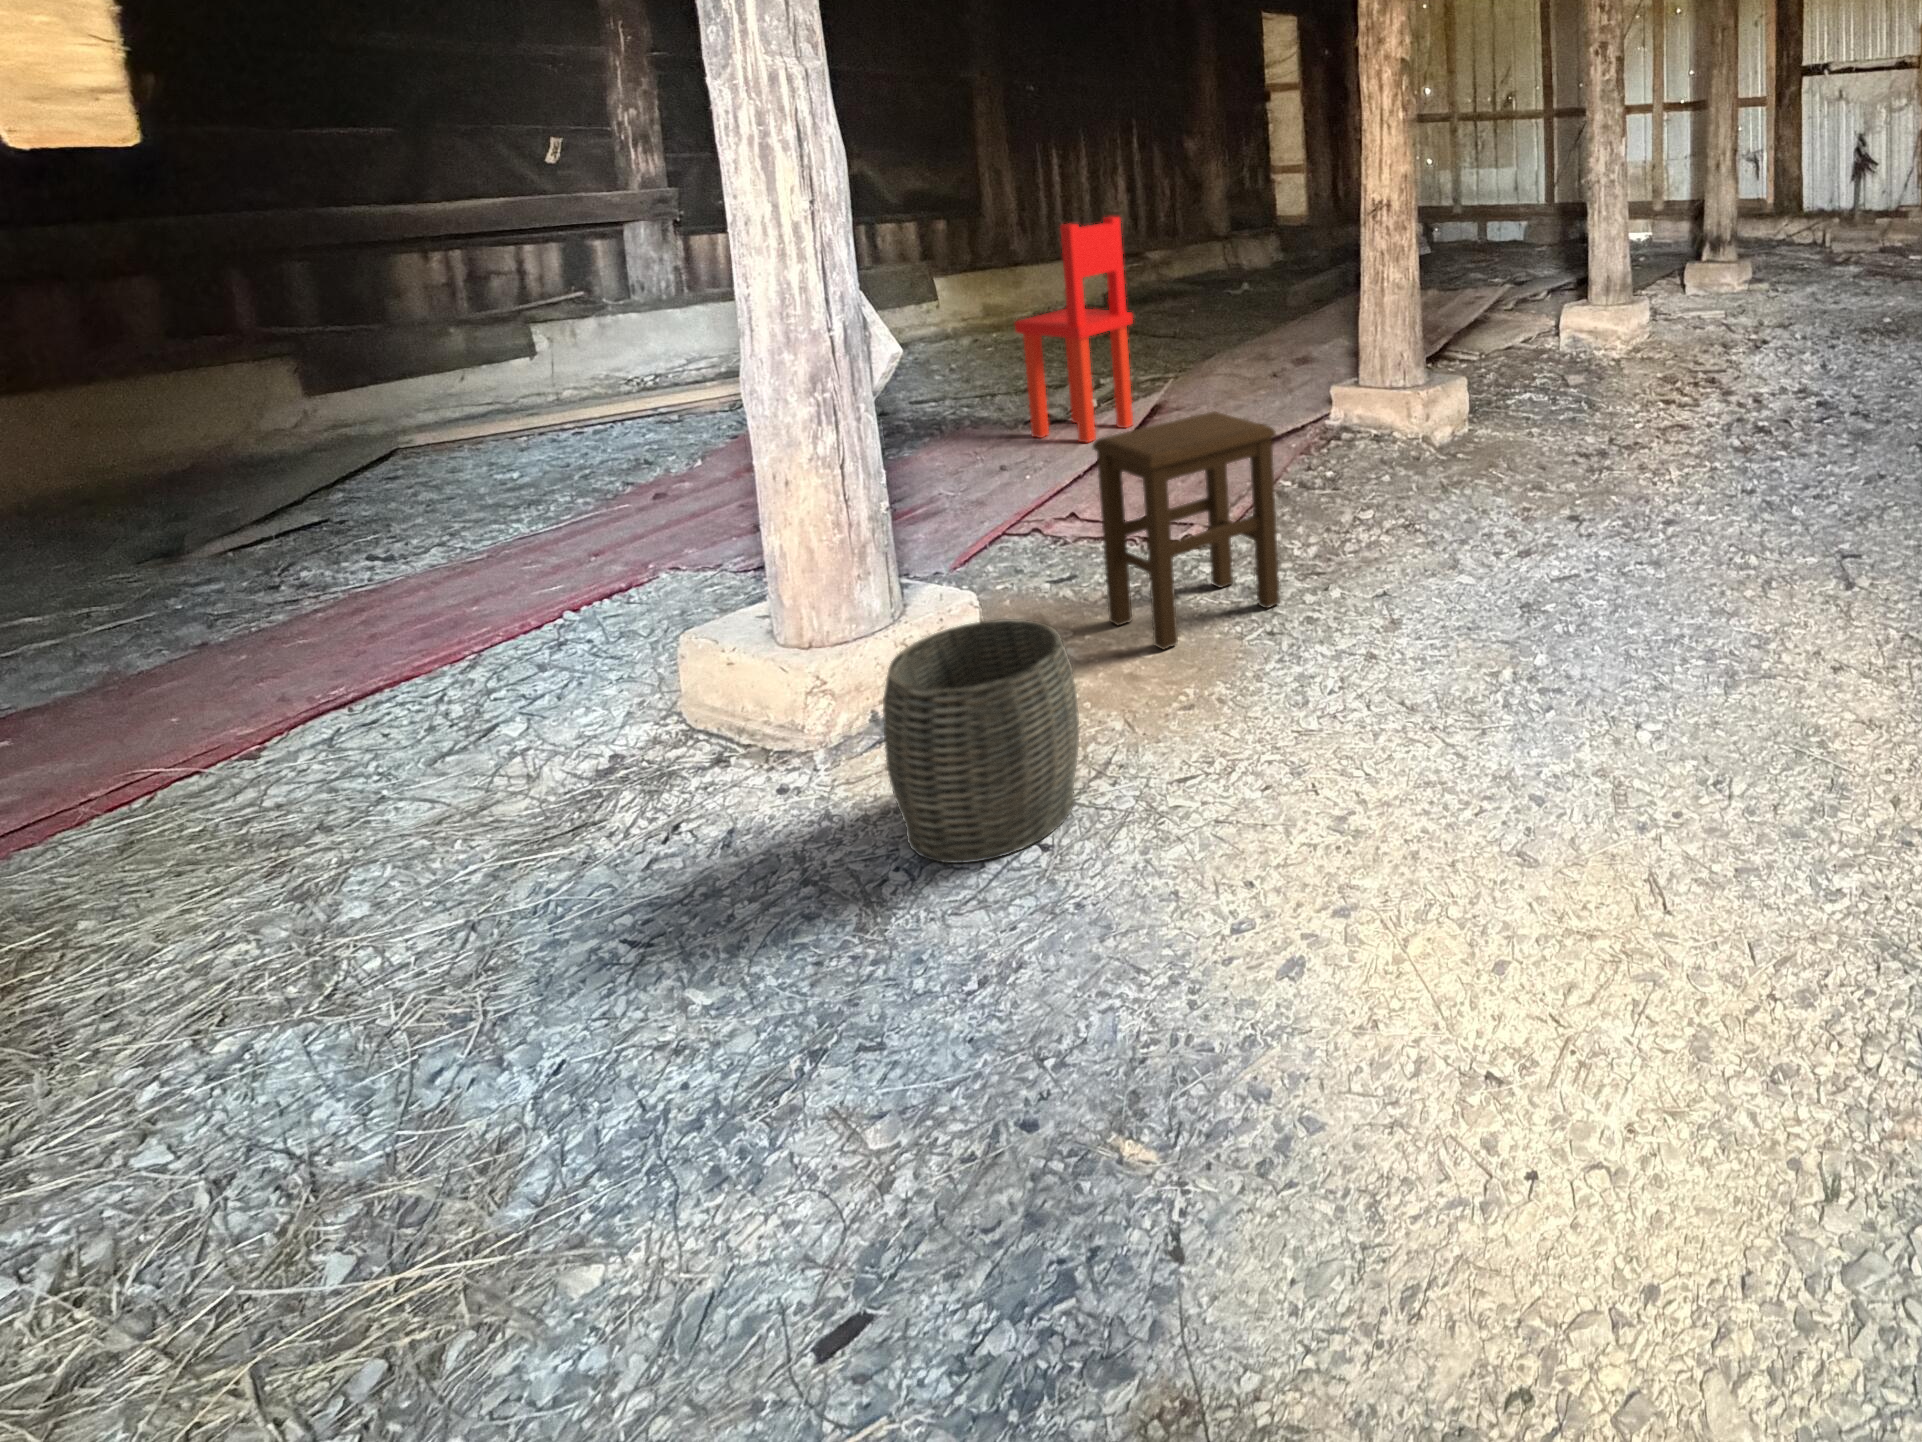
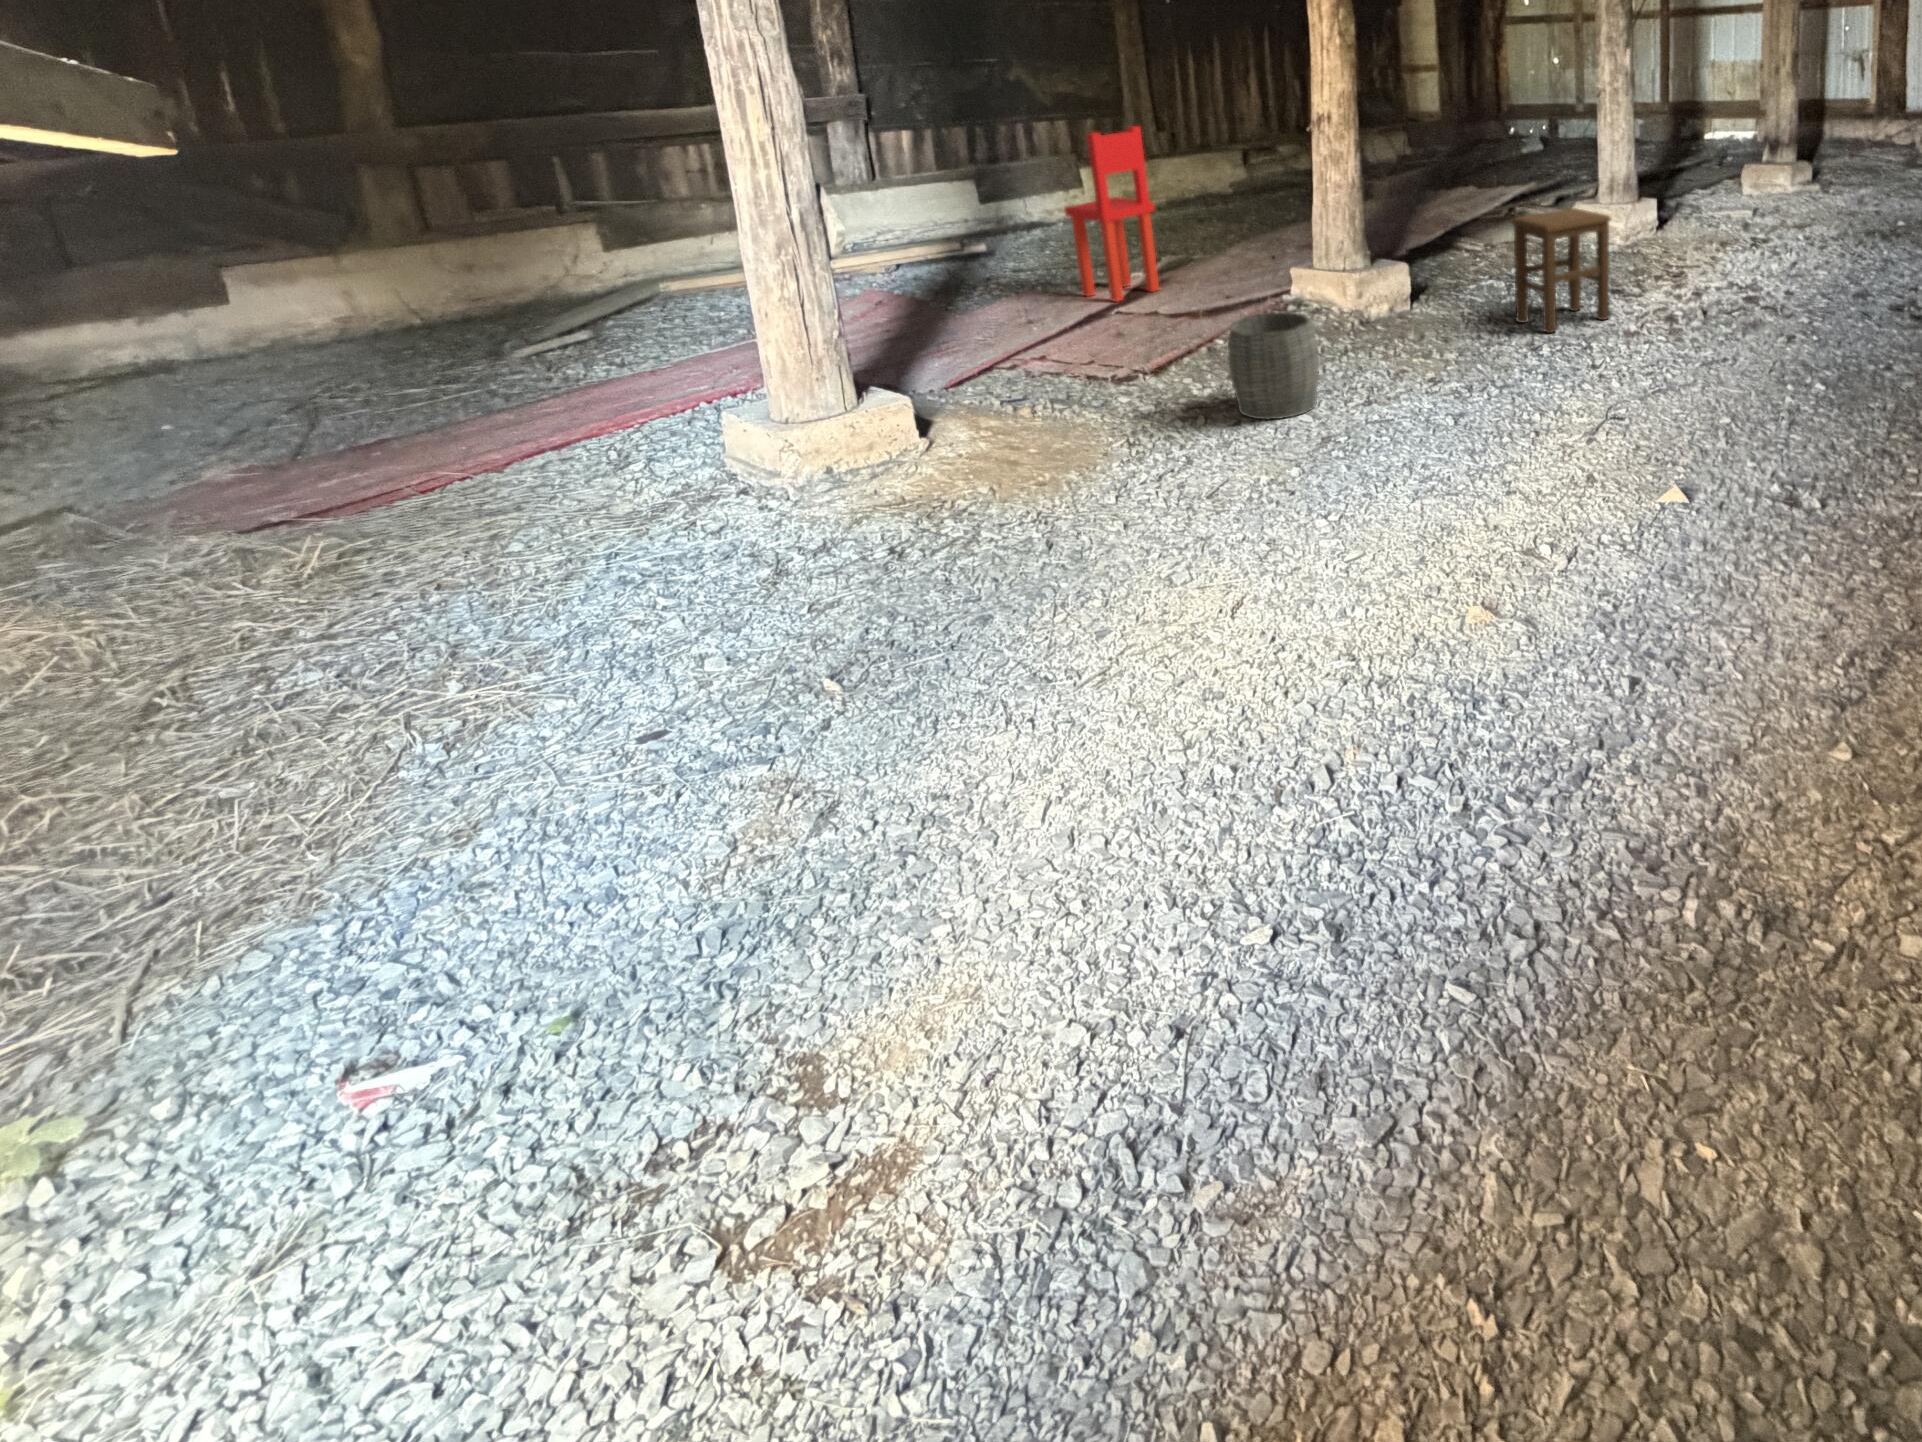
stool: present [1093,412,1280,650] -> present [1512,208,1611,333]
woven basket: present [883,619,1080,863] -> present [1228,312,1319,419]

